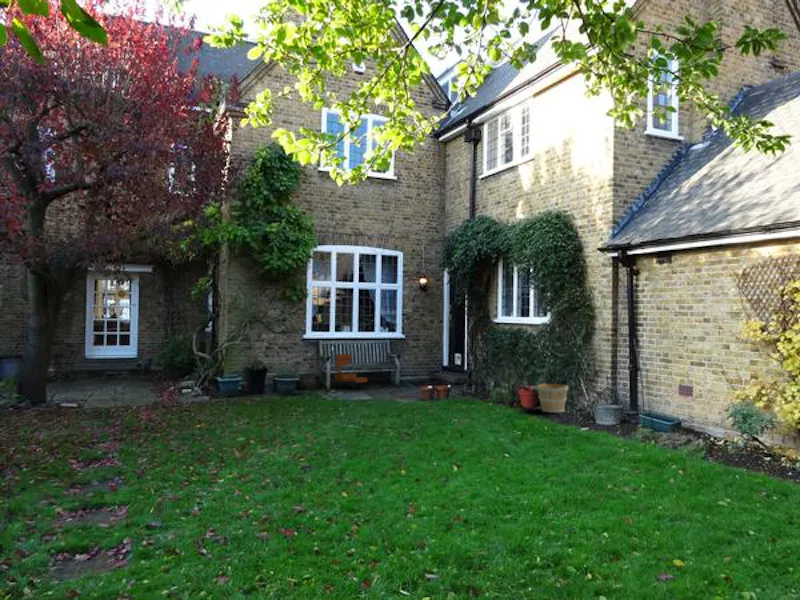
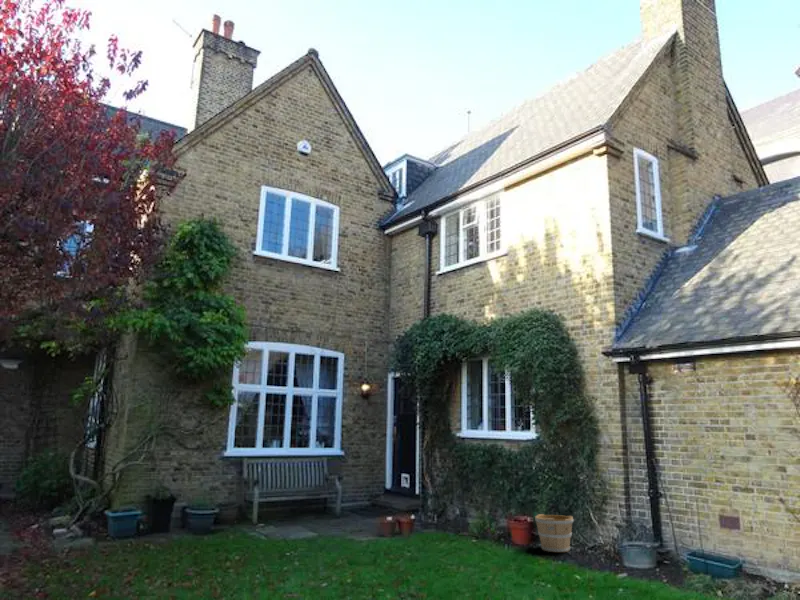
lounge chair: present [334,354,367,390] -> none [259,476,305,524]

